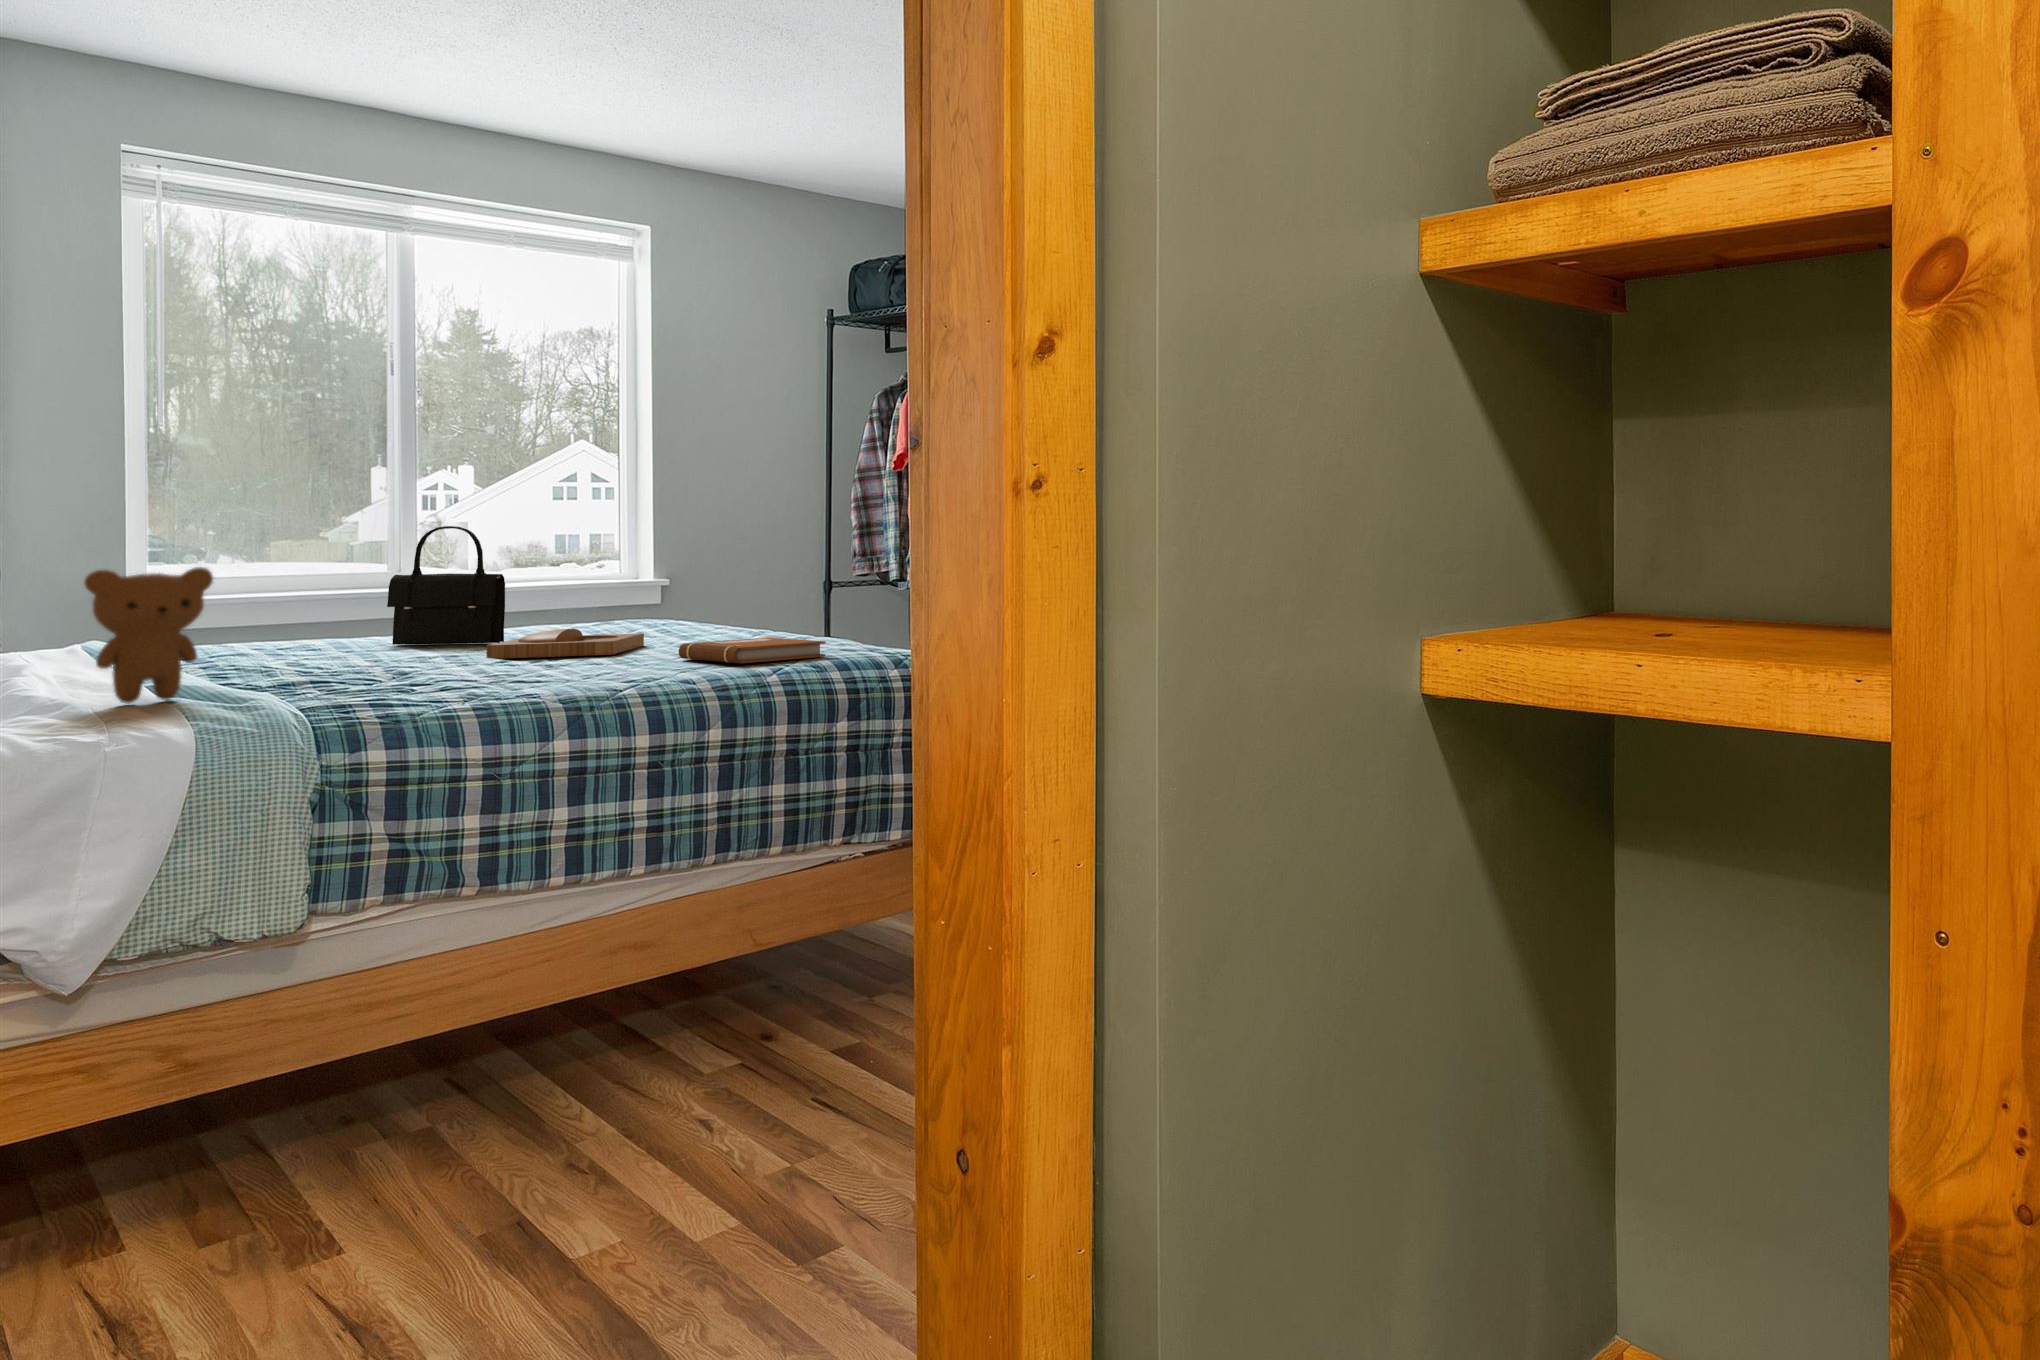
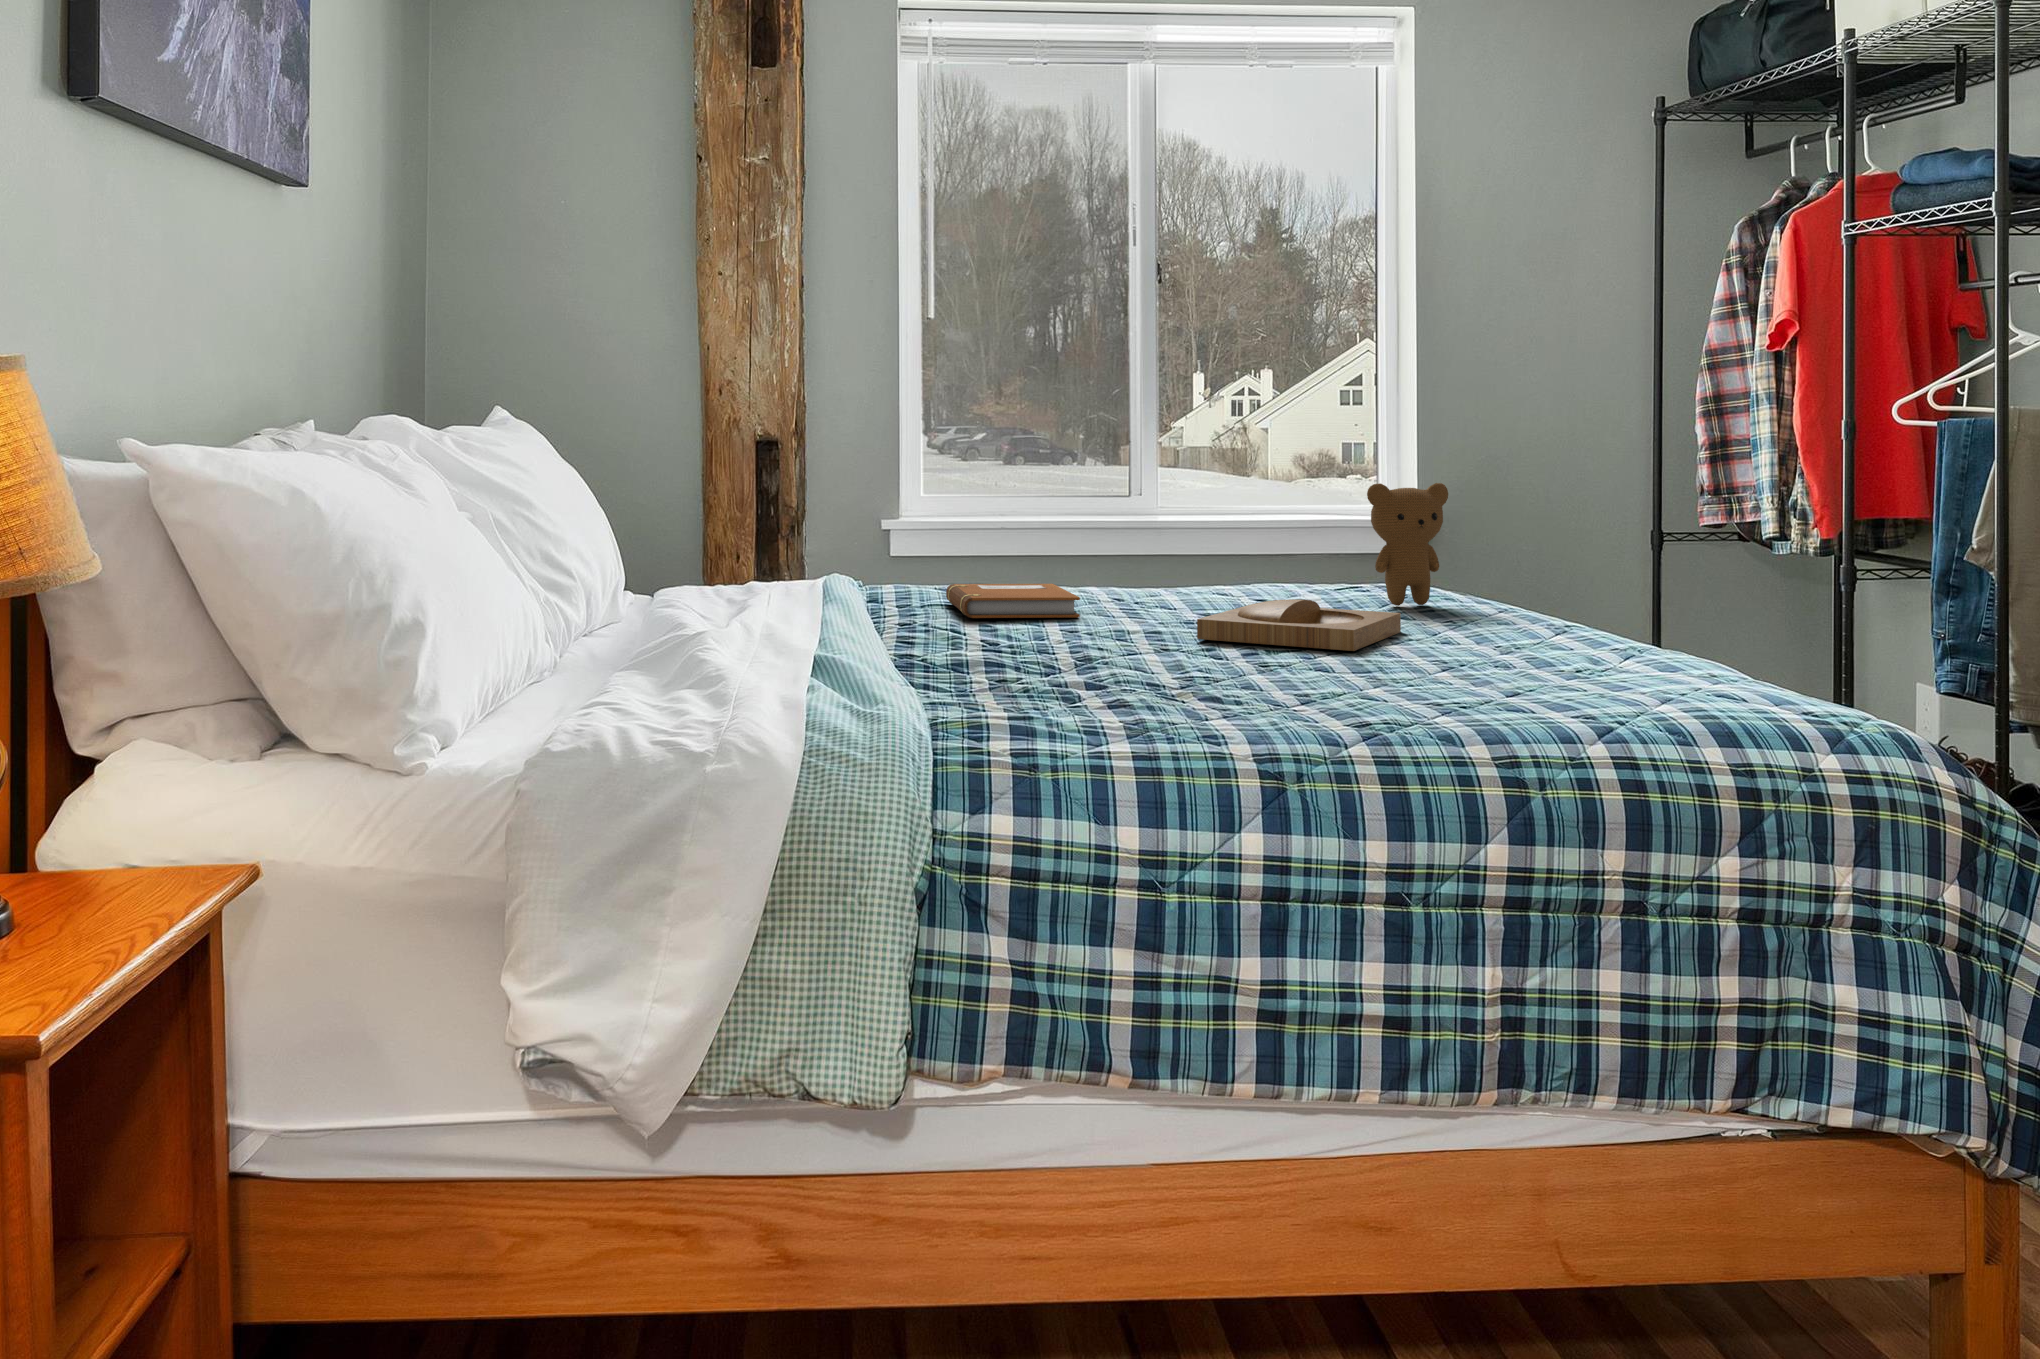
handbag: present [387,526,505,645] -> none [1114,439,1236,603]
teddy bear: present [84,567,213,704] -> present [1367,483,1448,606]
notebook: present [679,638,826,663] -> present [946,584,1080,618]

